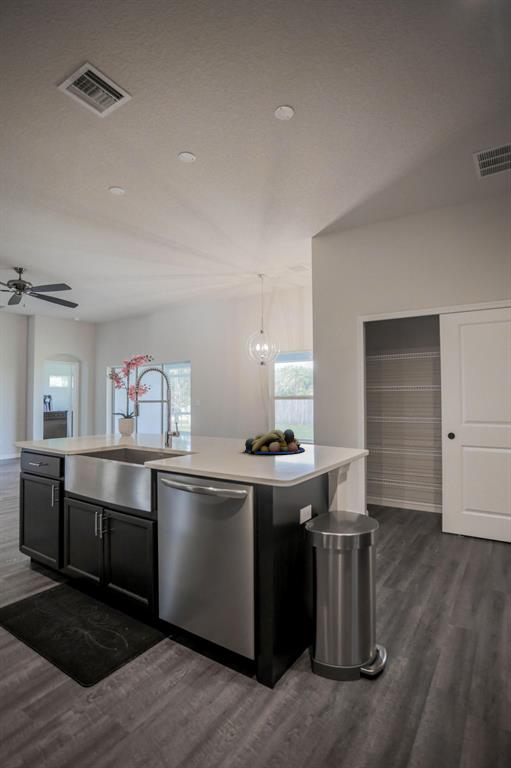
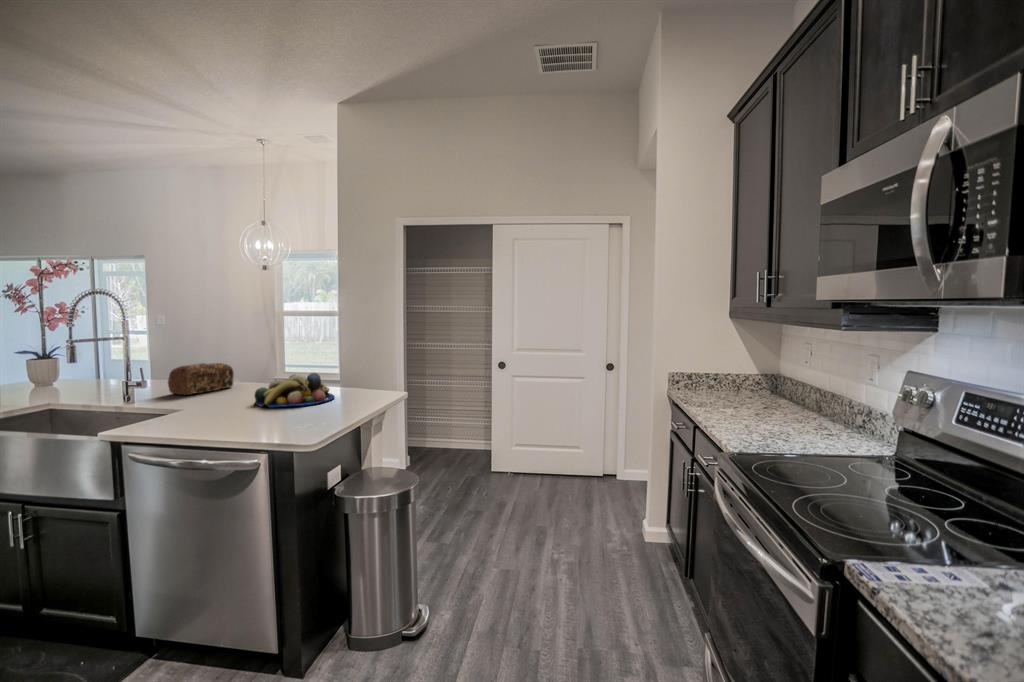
bread loaf: none [188,421,231,443] -> present [168,363,234,395]

